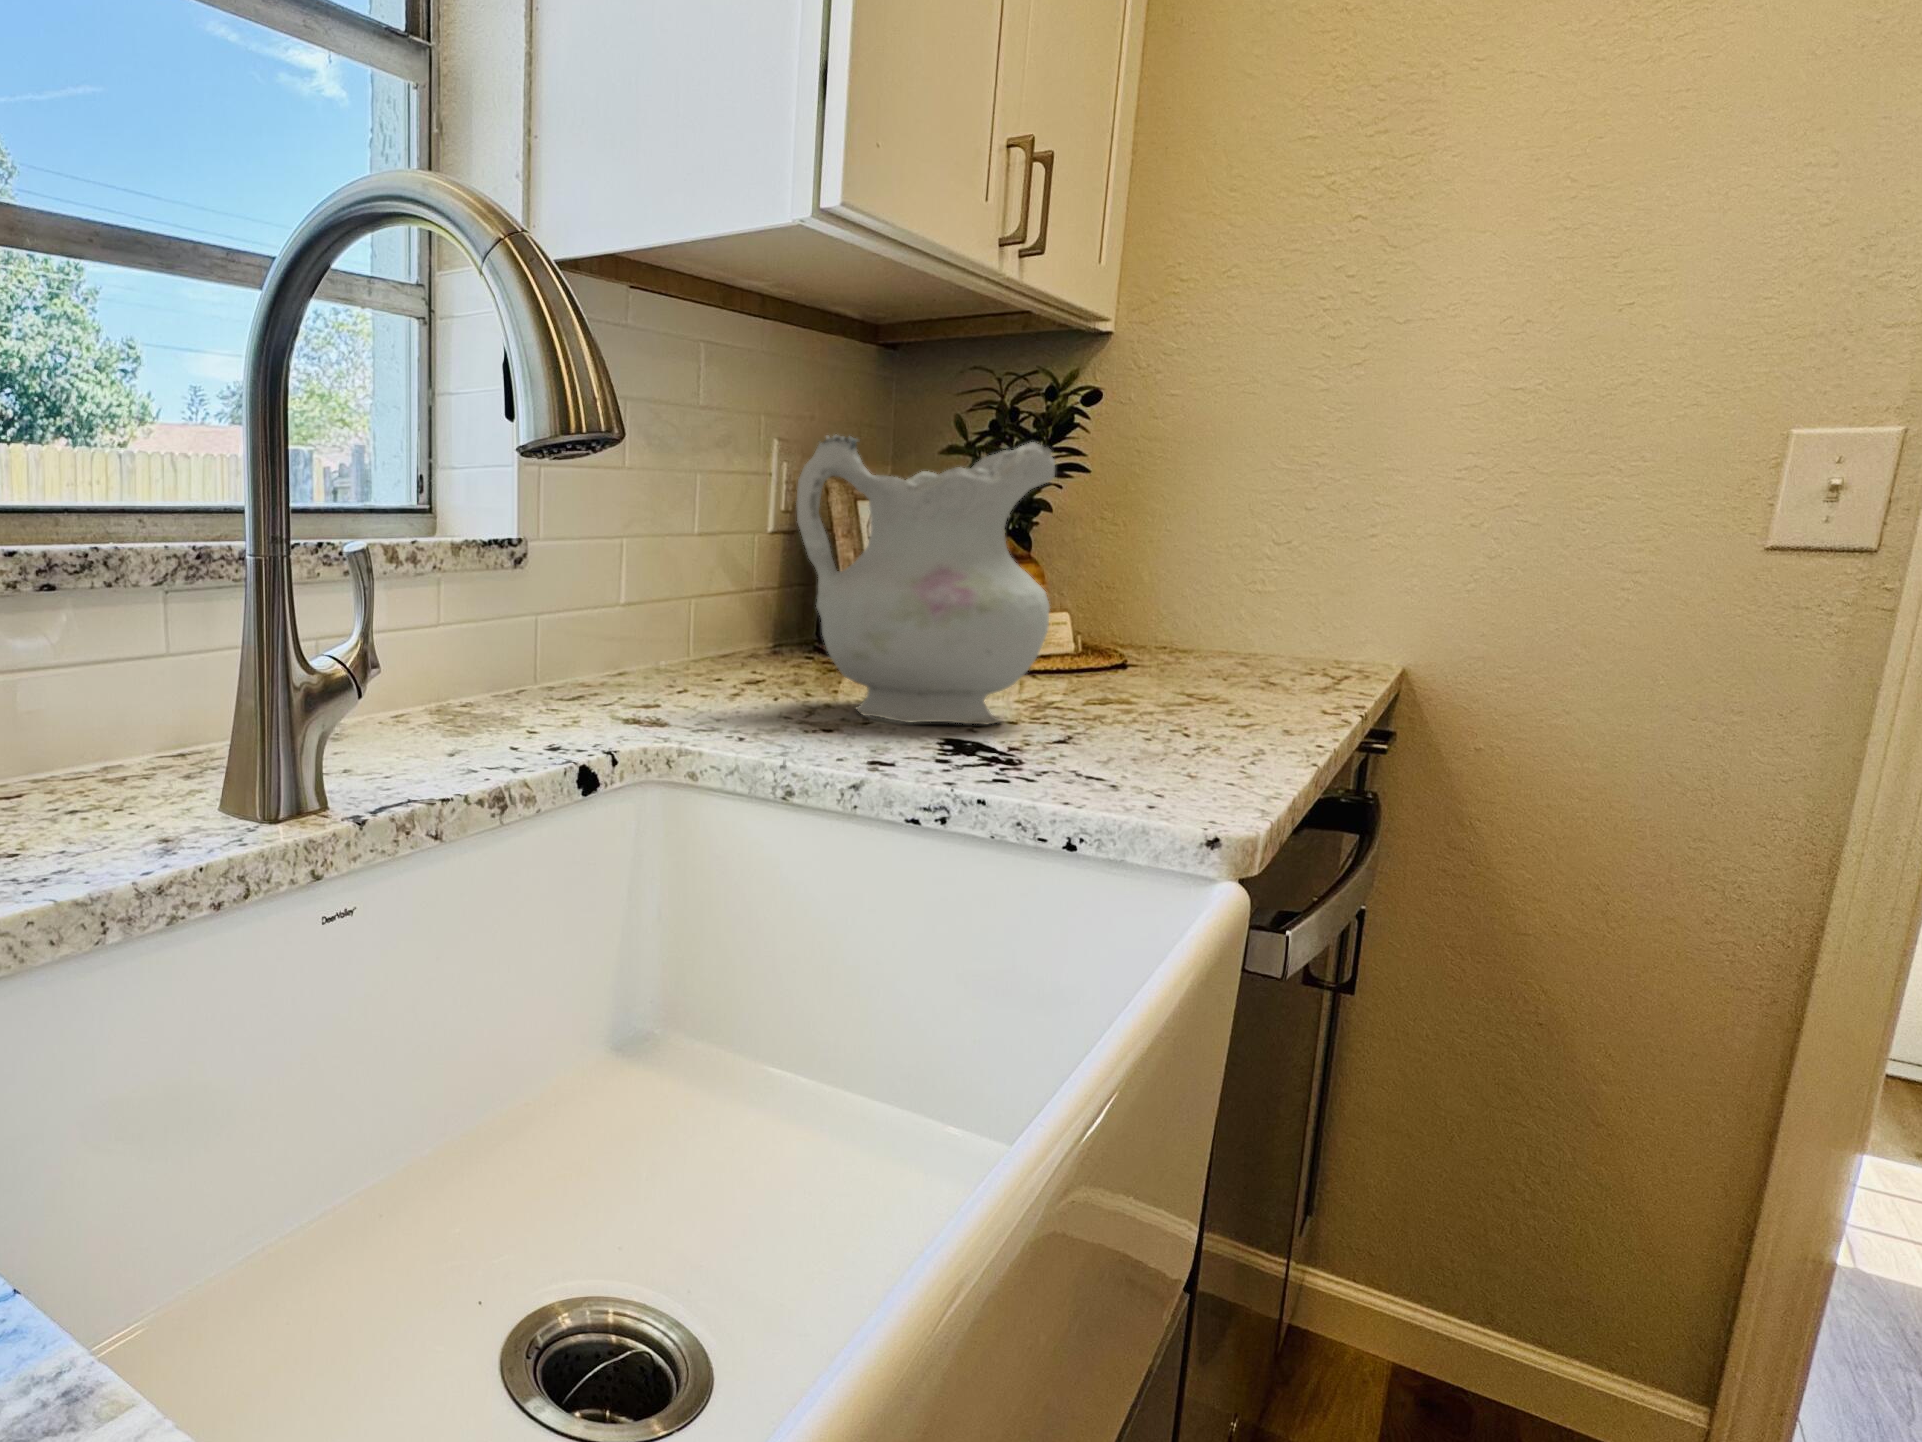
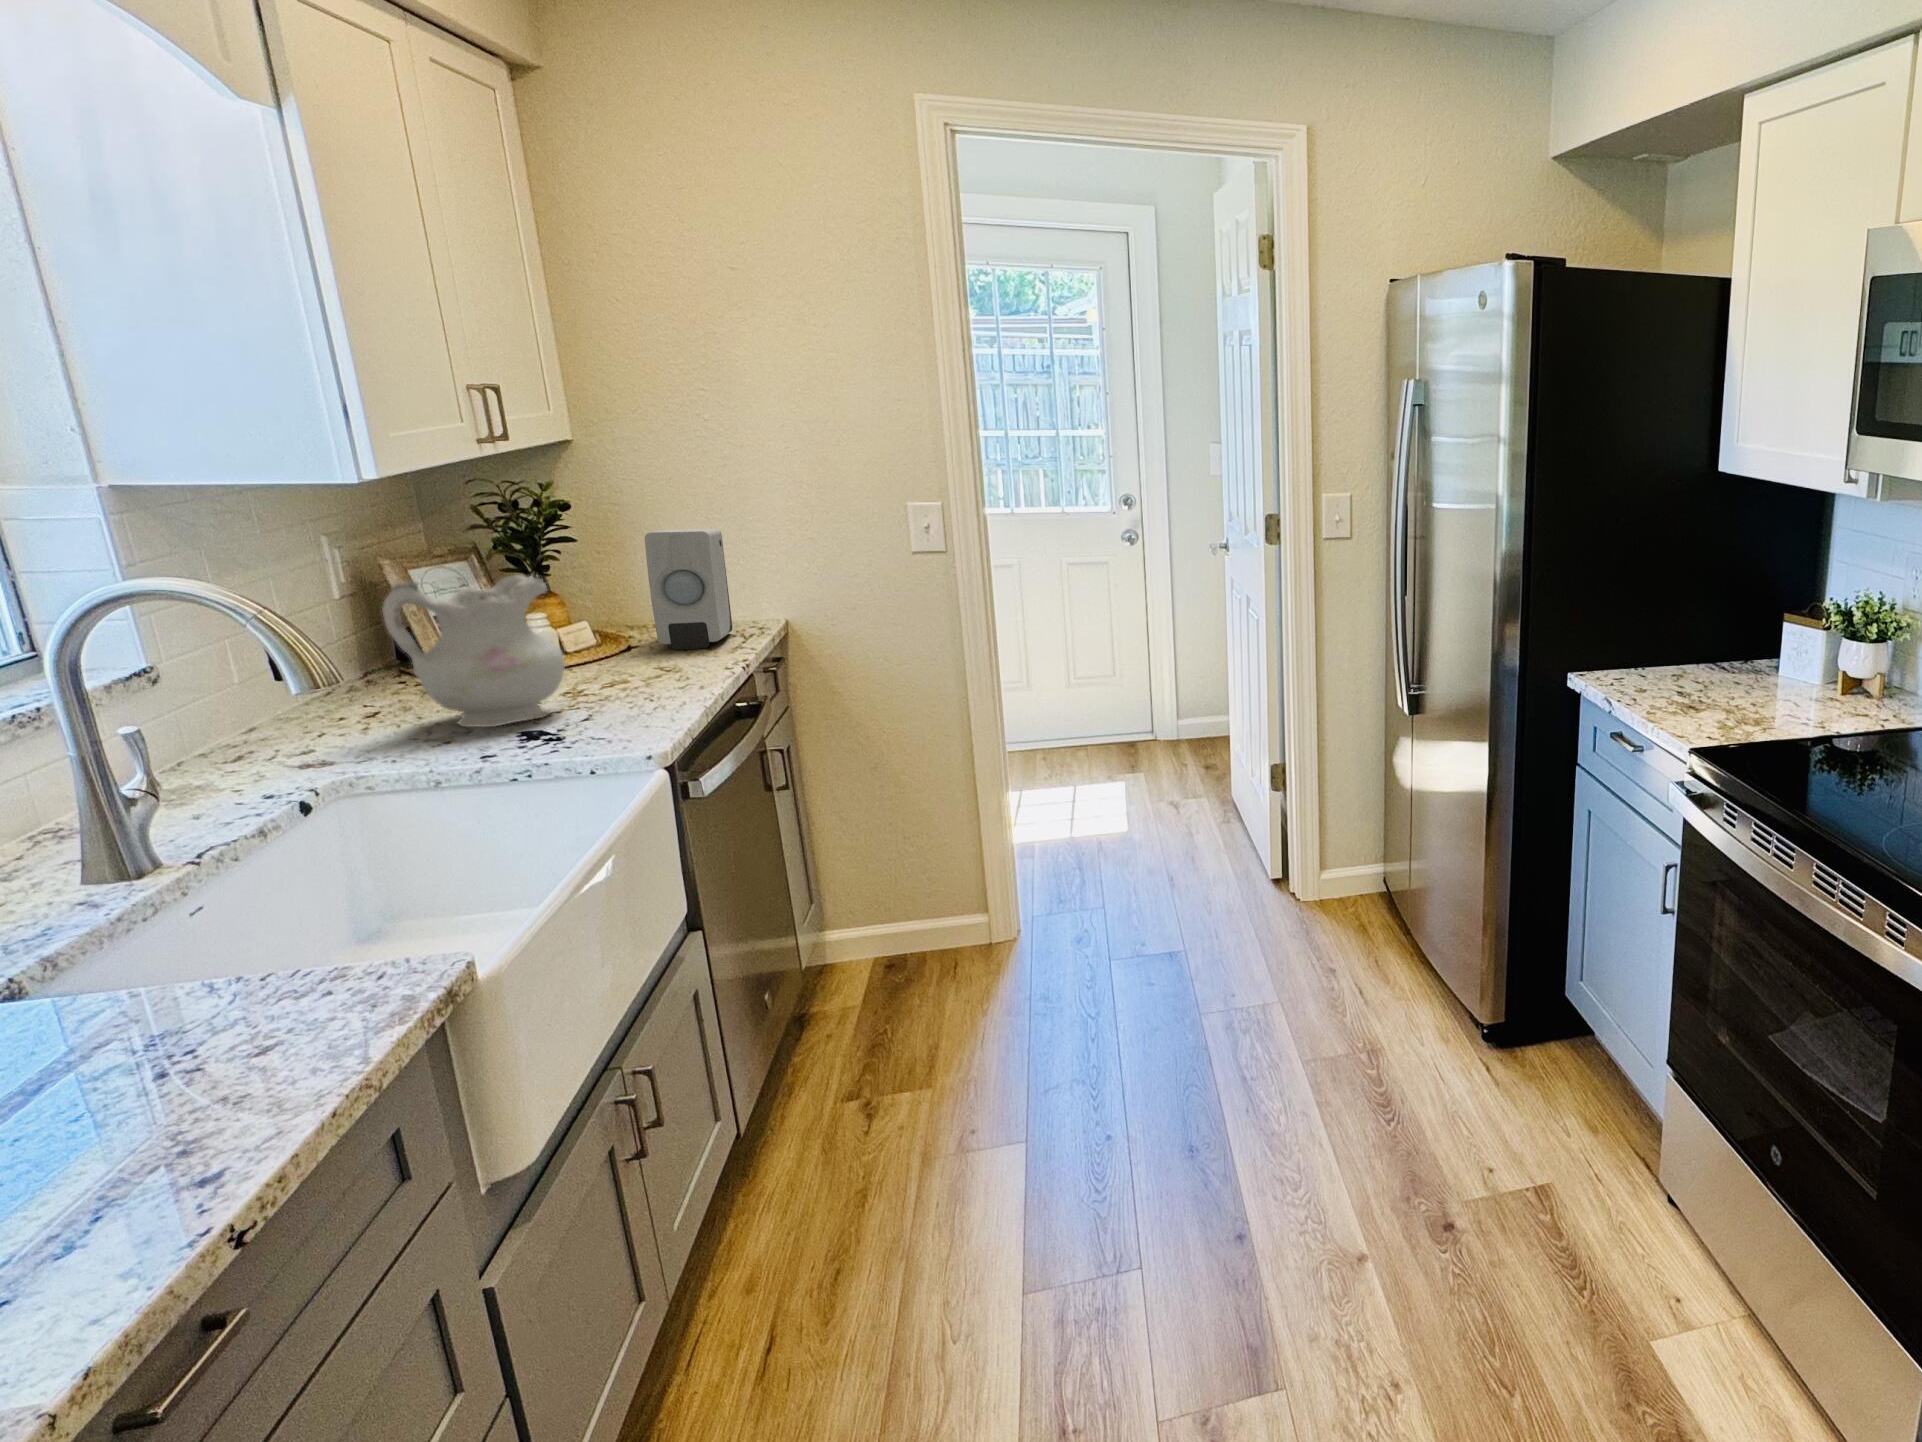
soap dispenser: none [1179,457,1330,682] -> present [645,529,733,650]

